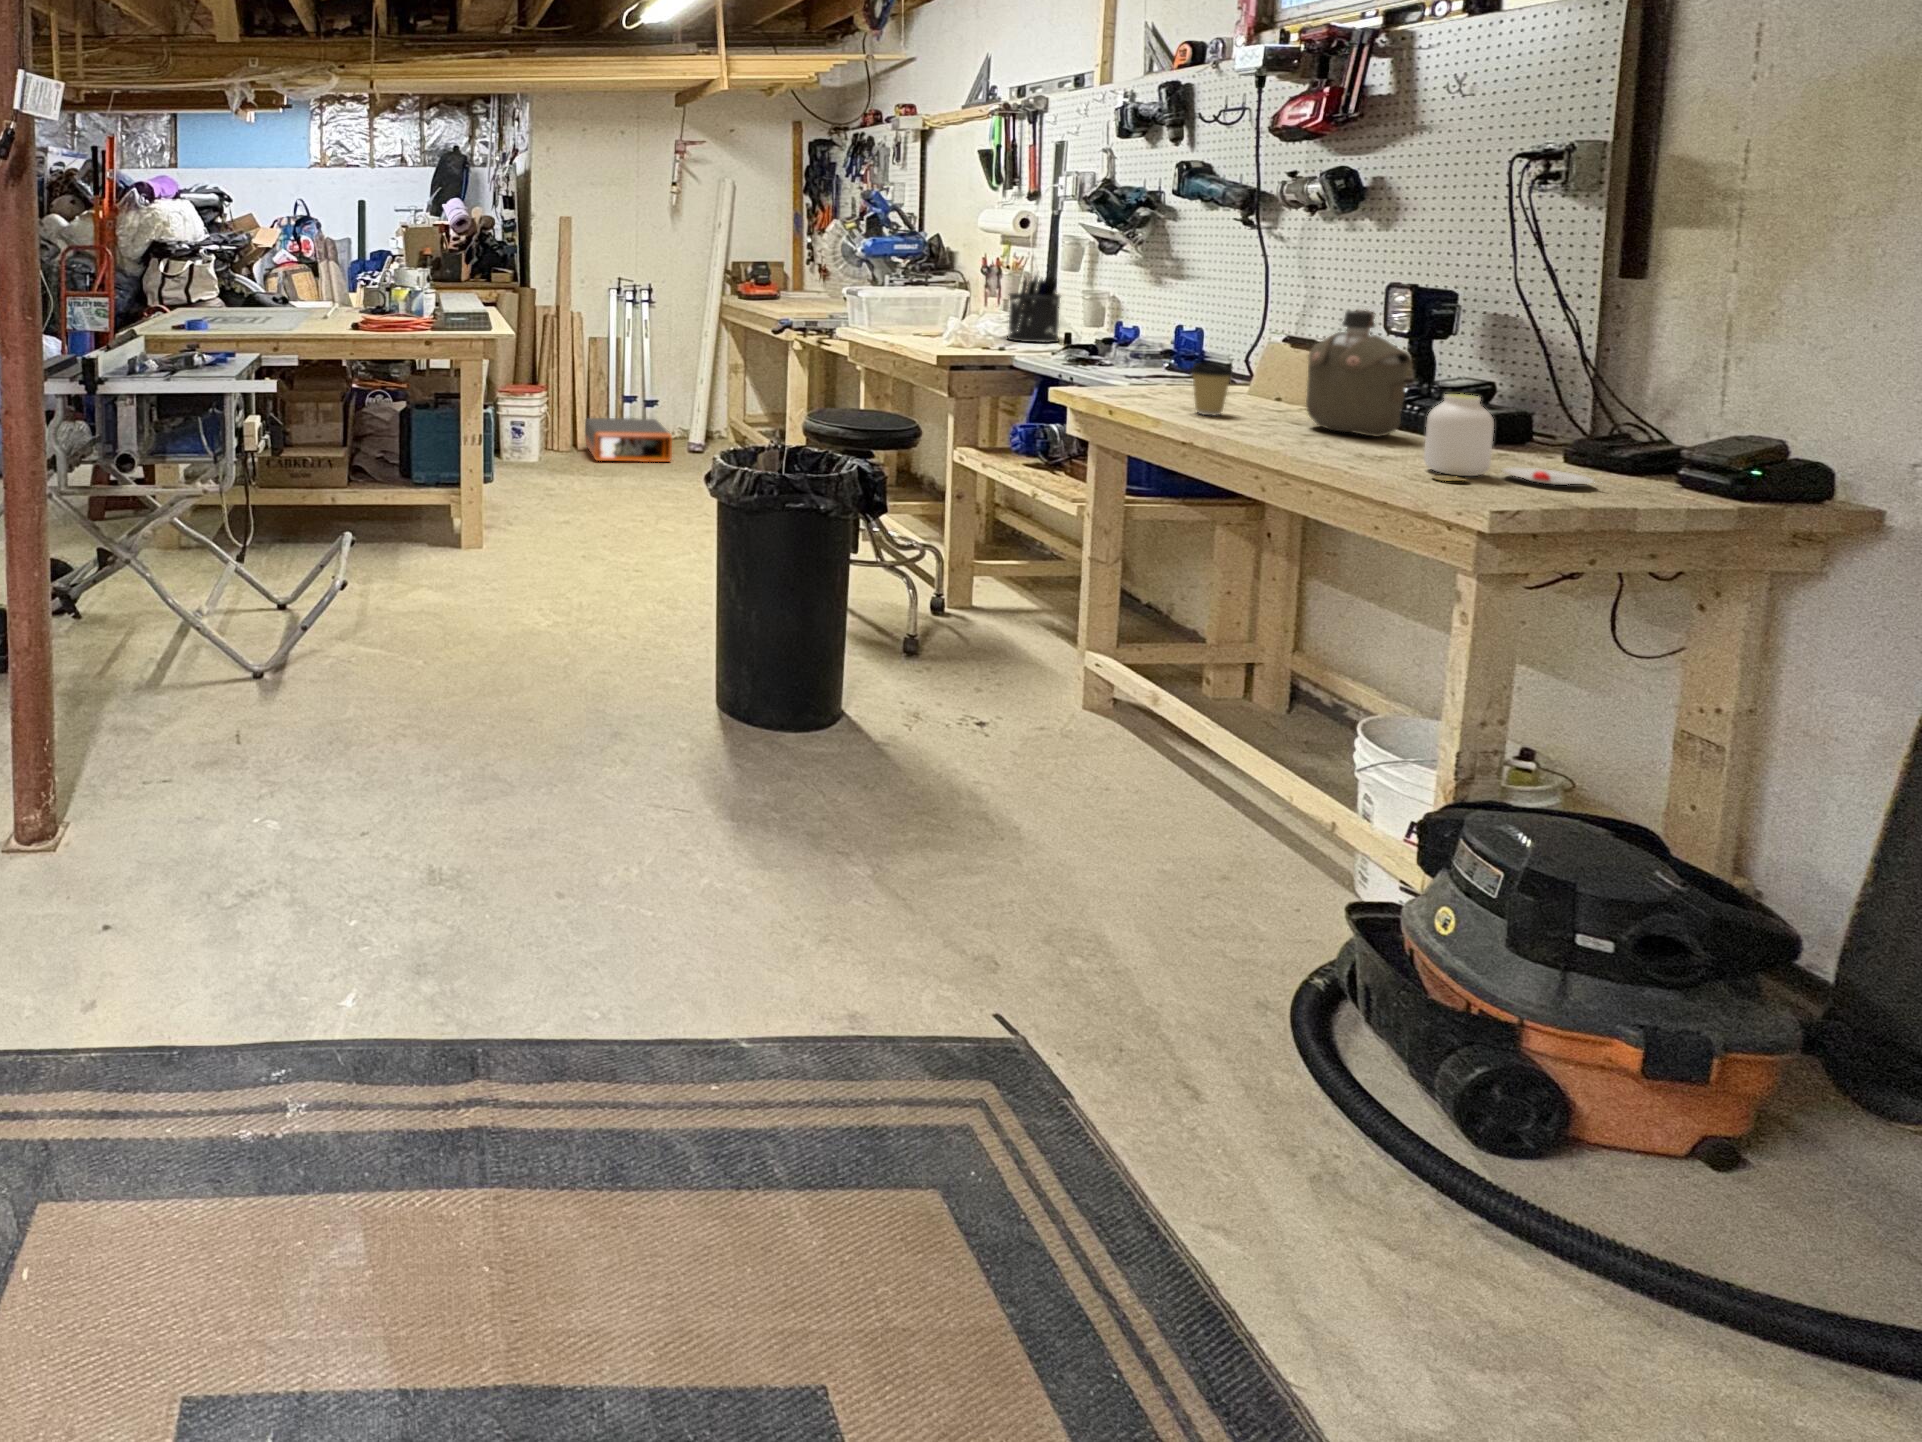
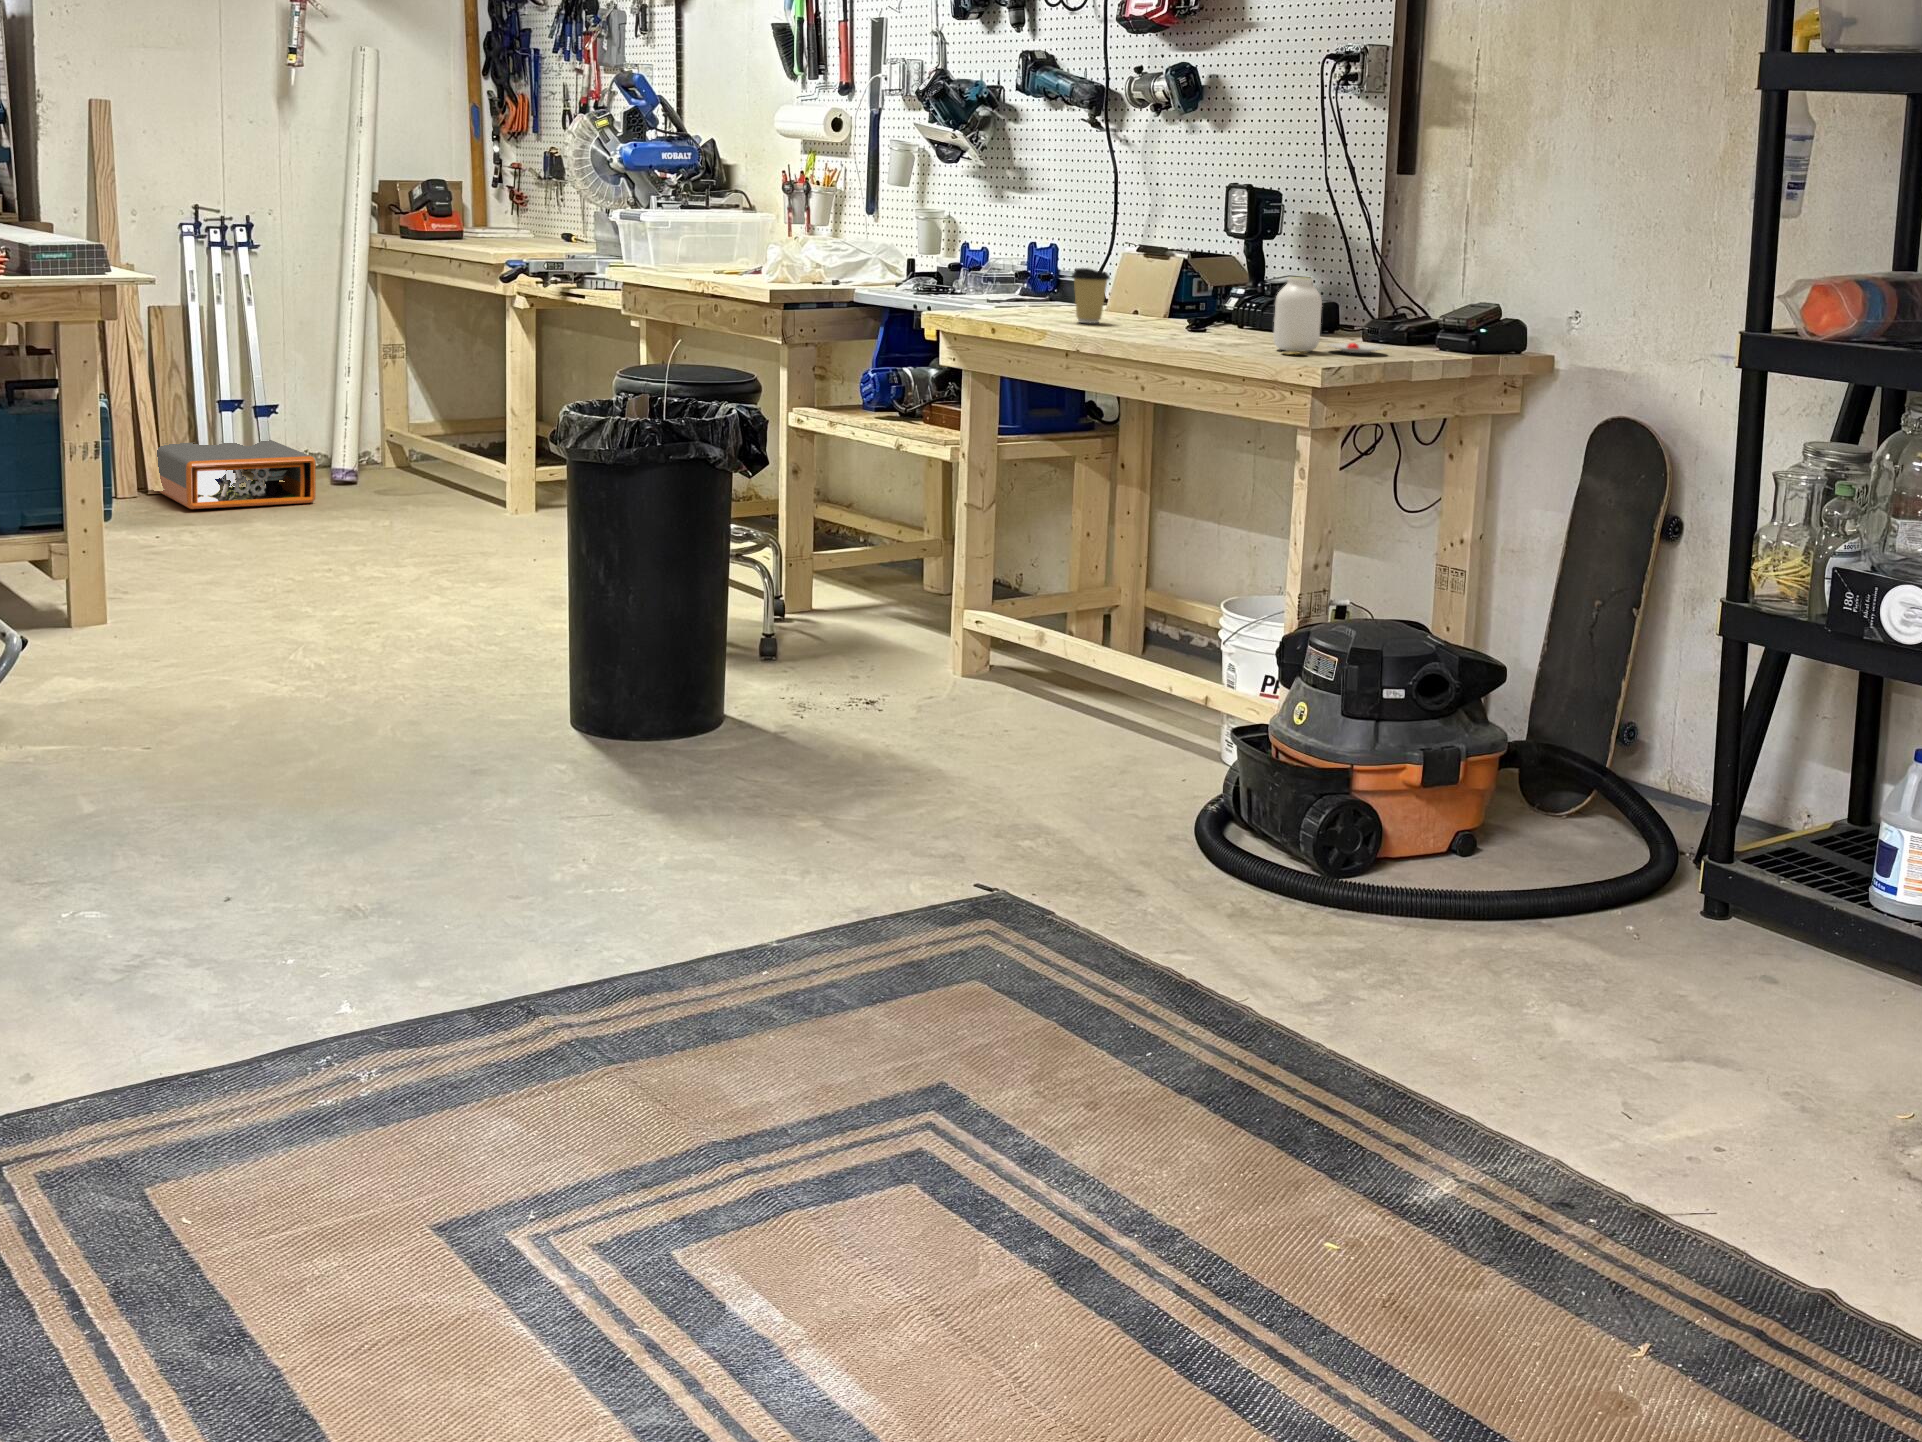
pen holder: present [1008,276,1061,343] -> none [835,184,896,273]
water bottle: present [1306,309,1411,437] -> none [1173,204,1255,332]

